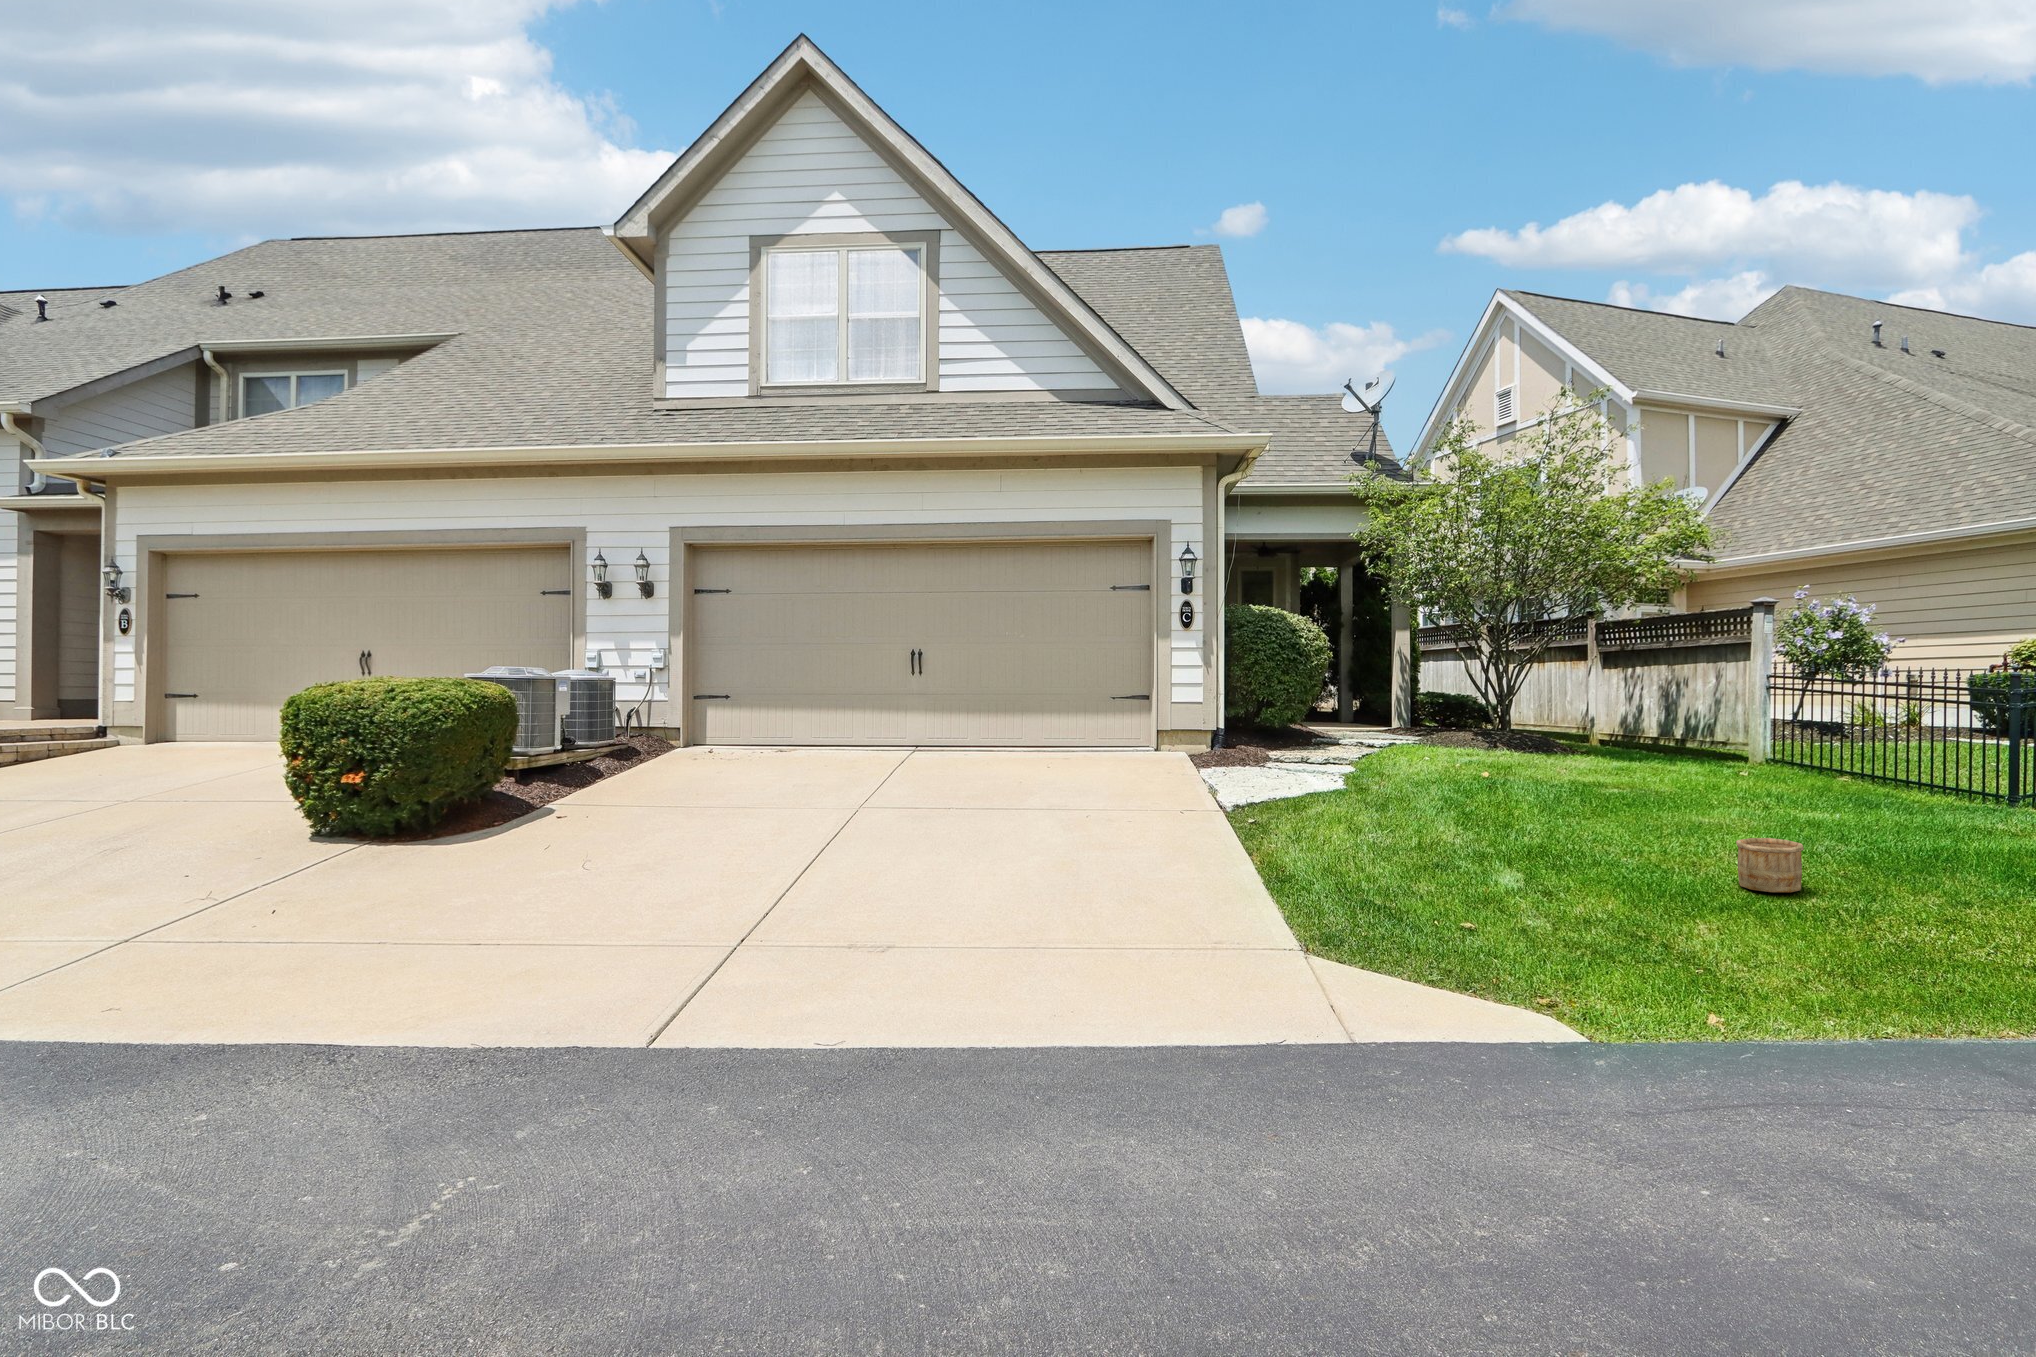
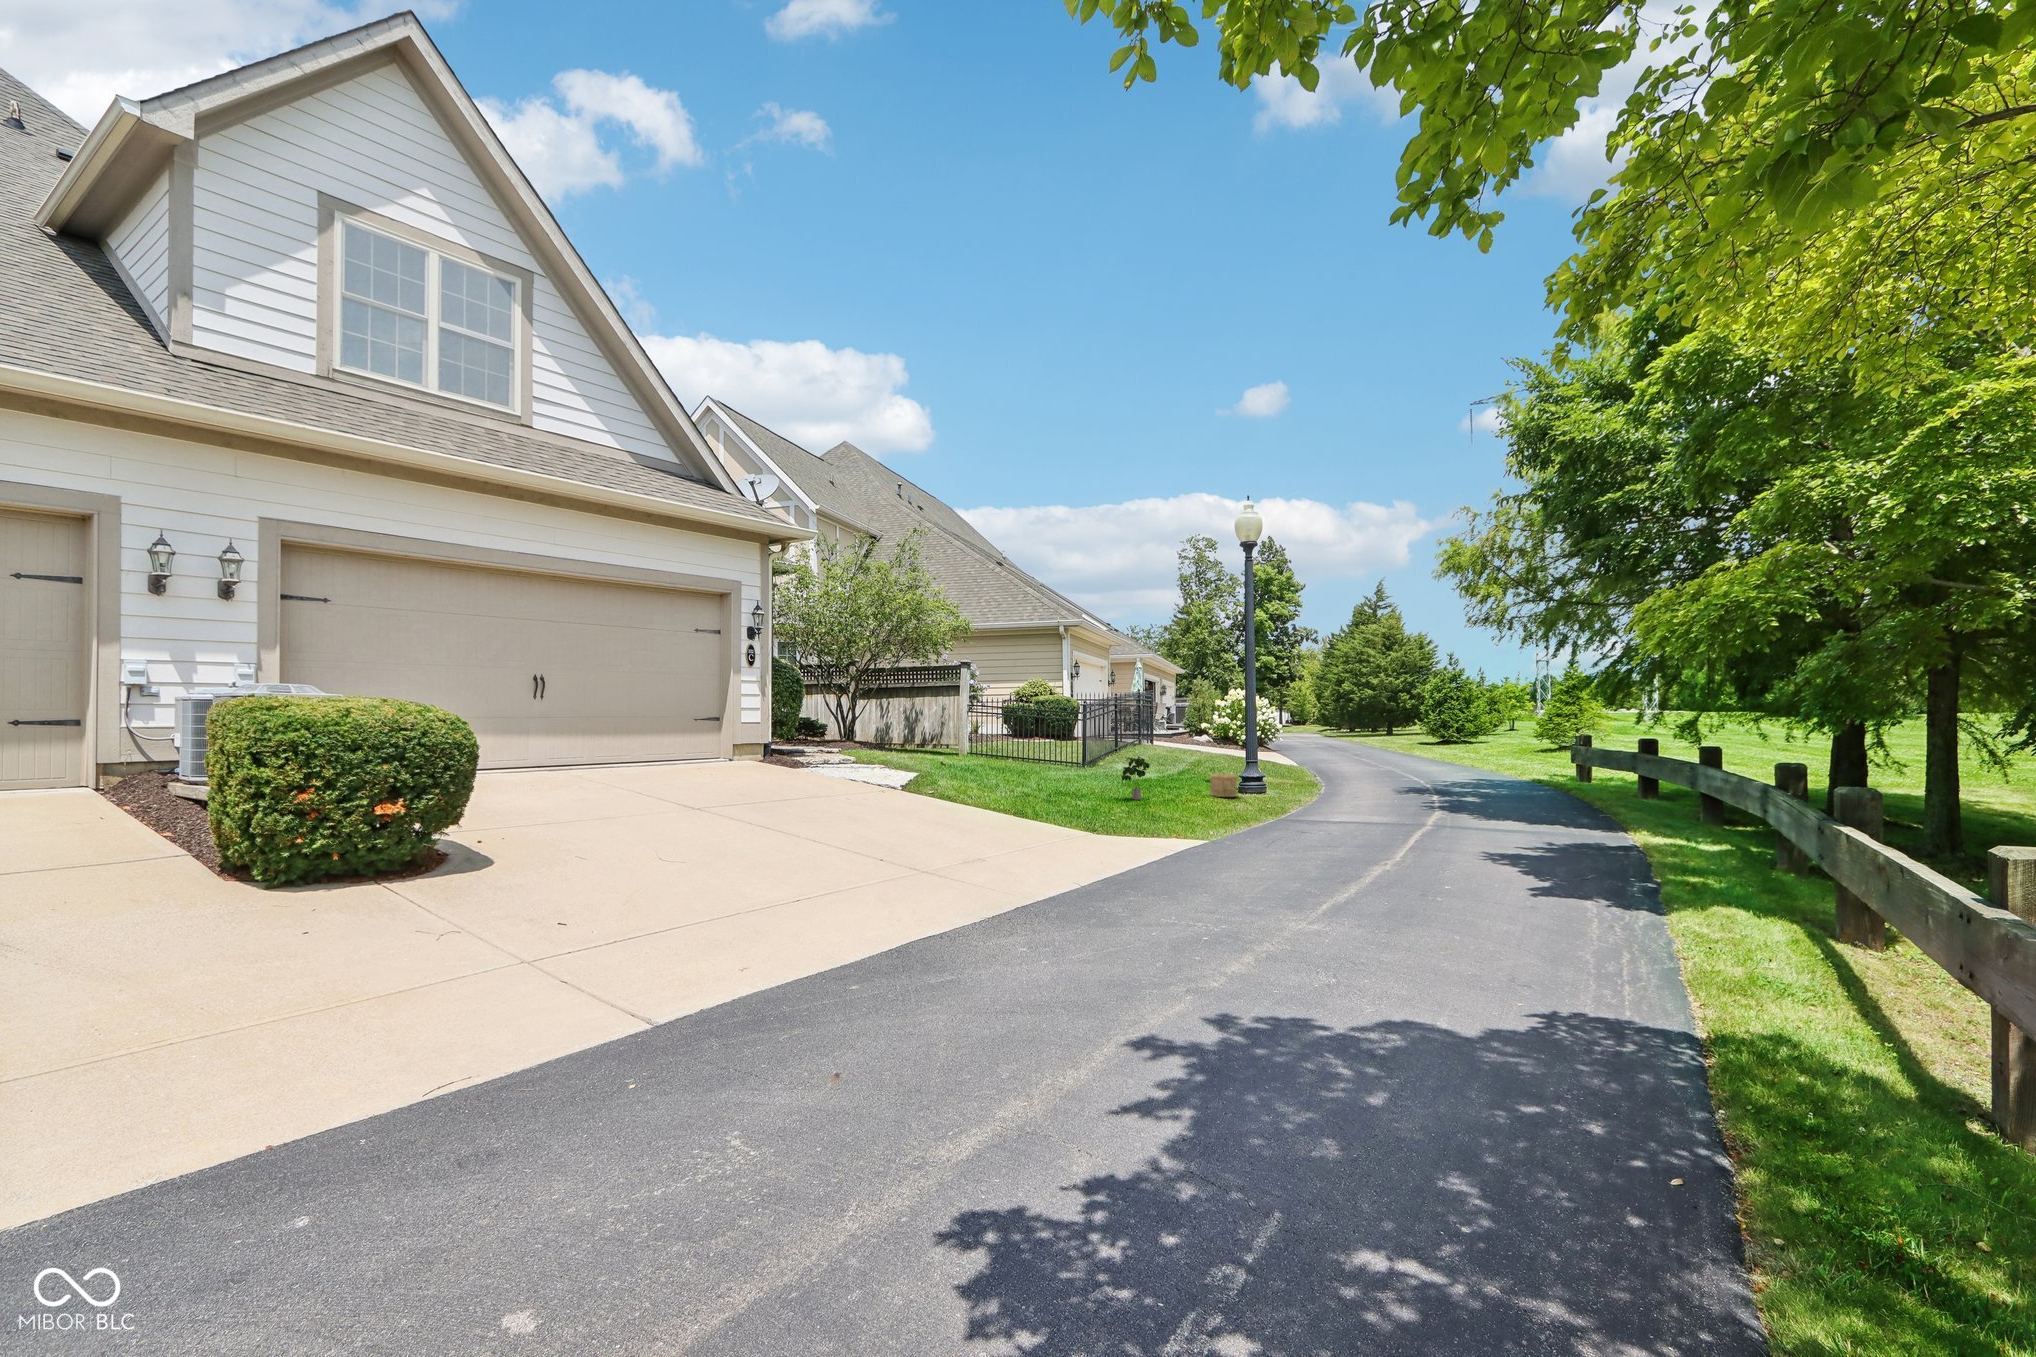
potted plant: none [1475,787,1553,866] -> present [1122,757,1150,800]

